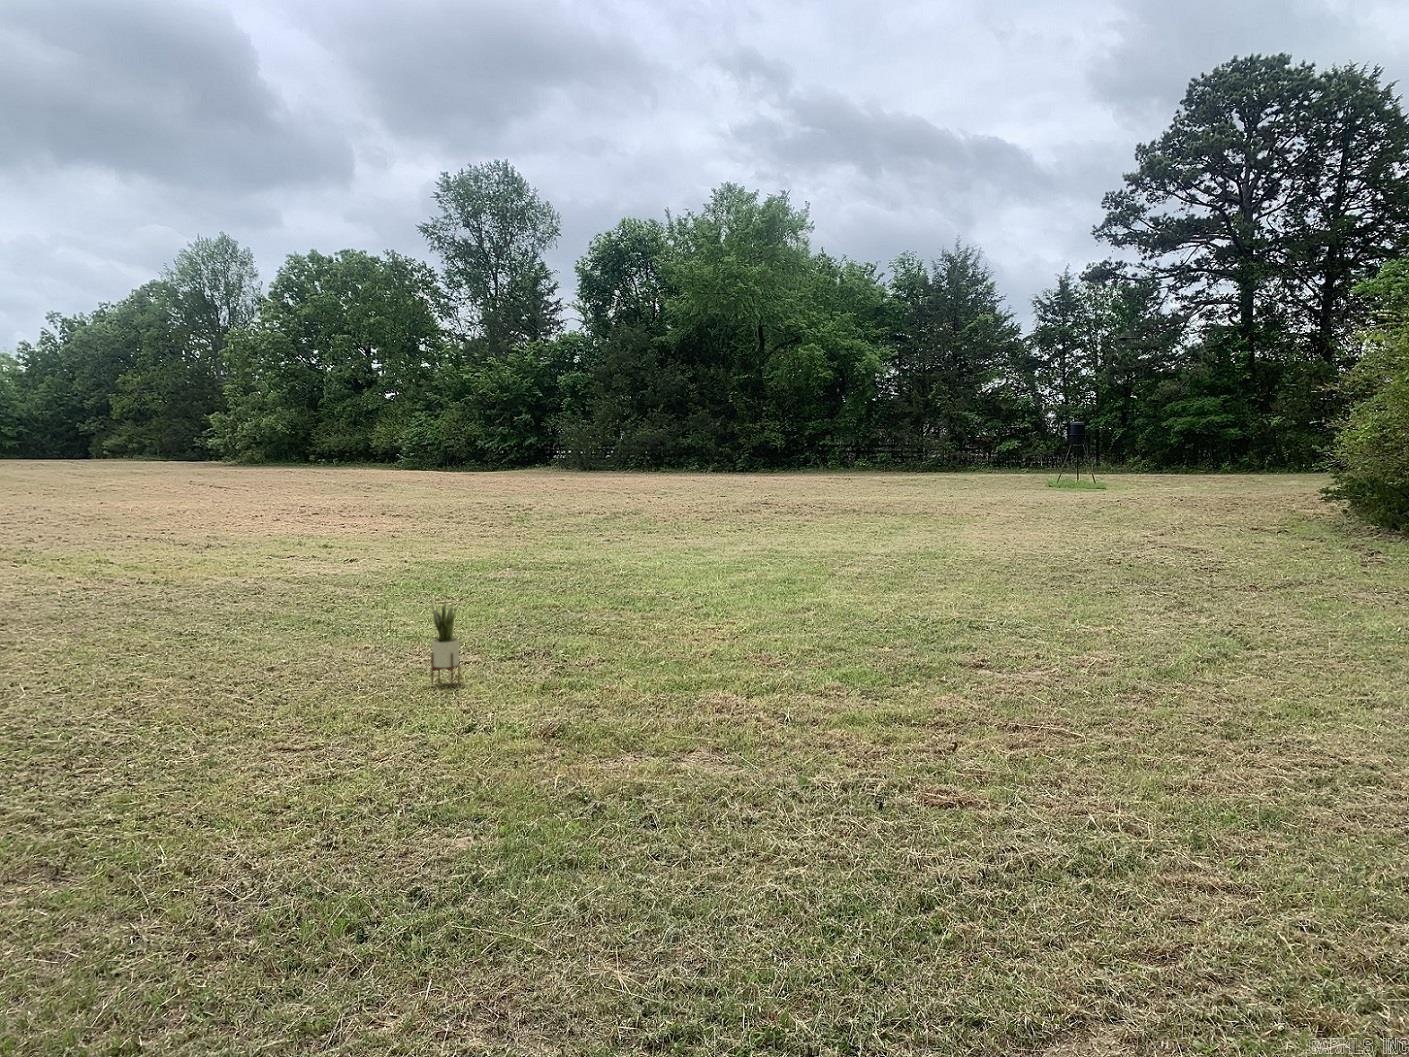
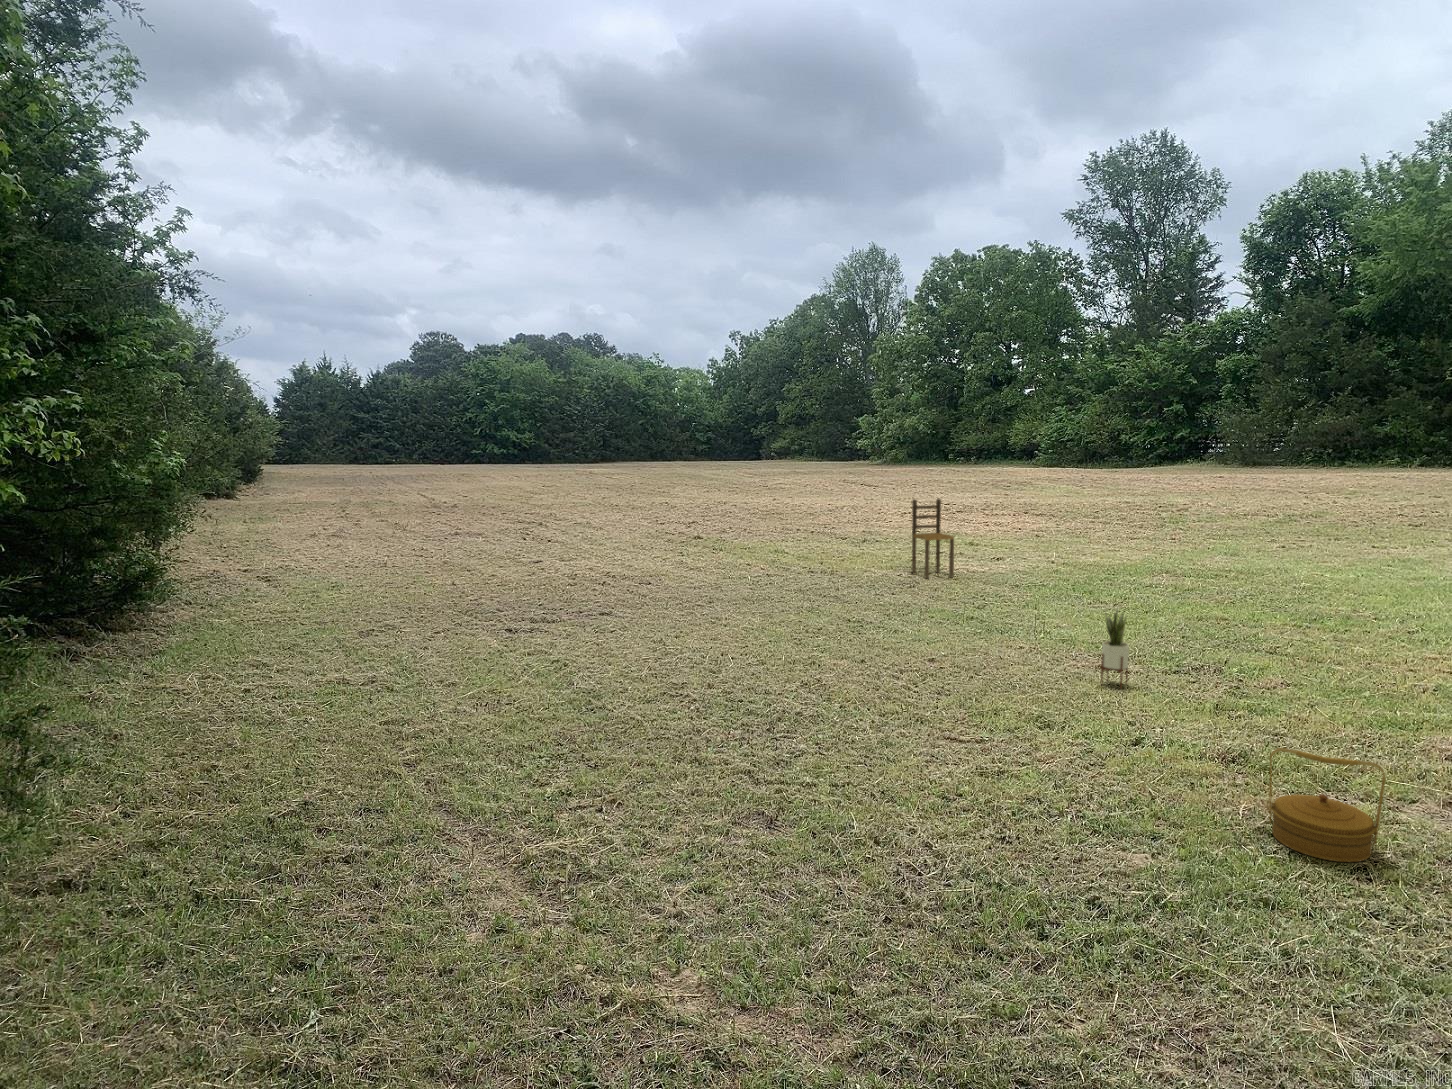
chair: none [219,498,278,597] -> present [912,499,954,579]
basket: none [573,712,665,815] -> present [1269,748,1386,862]

